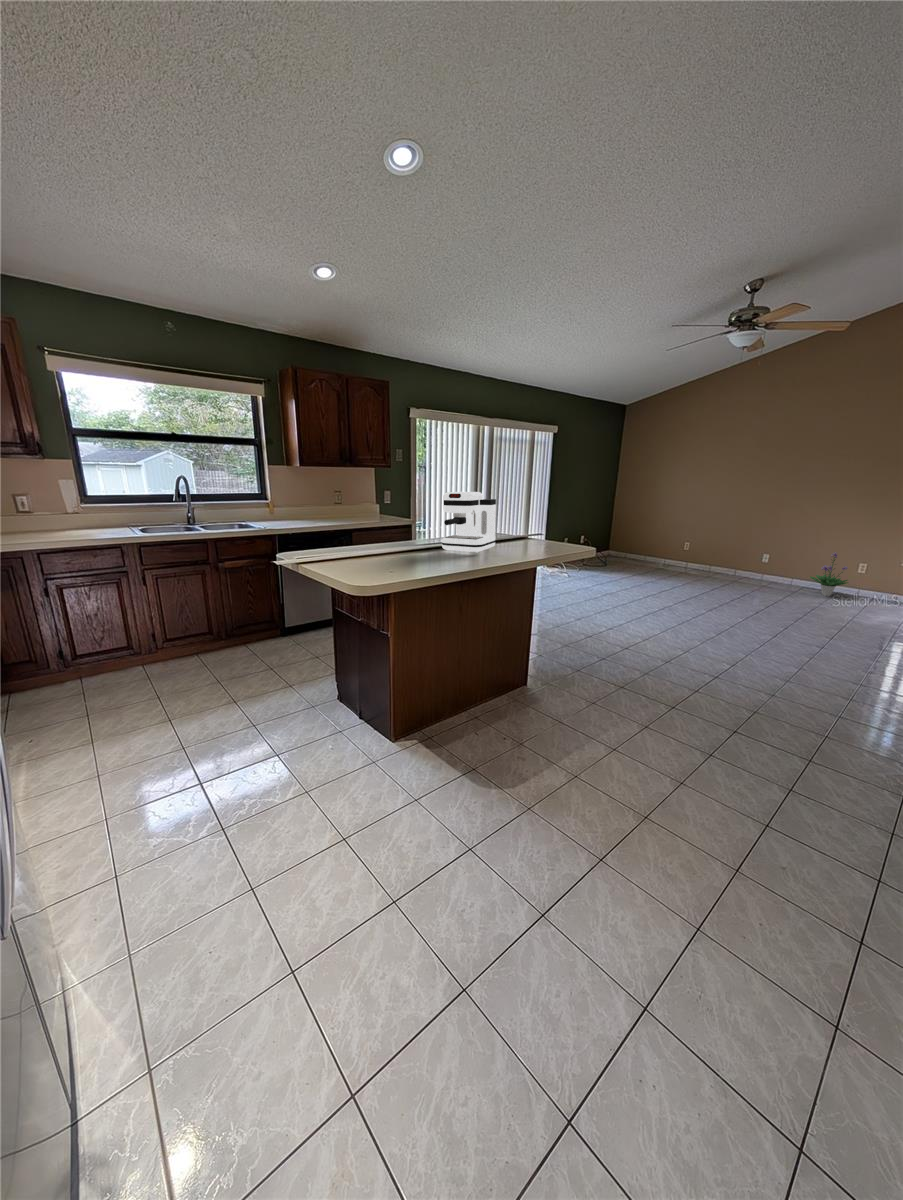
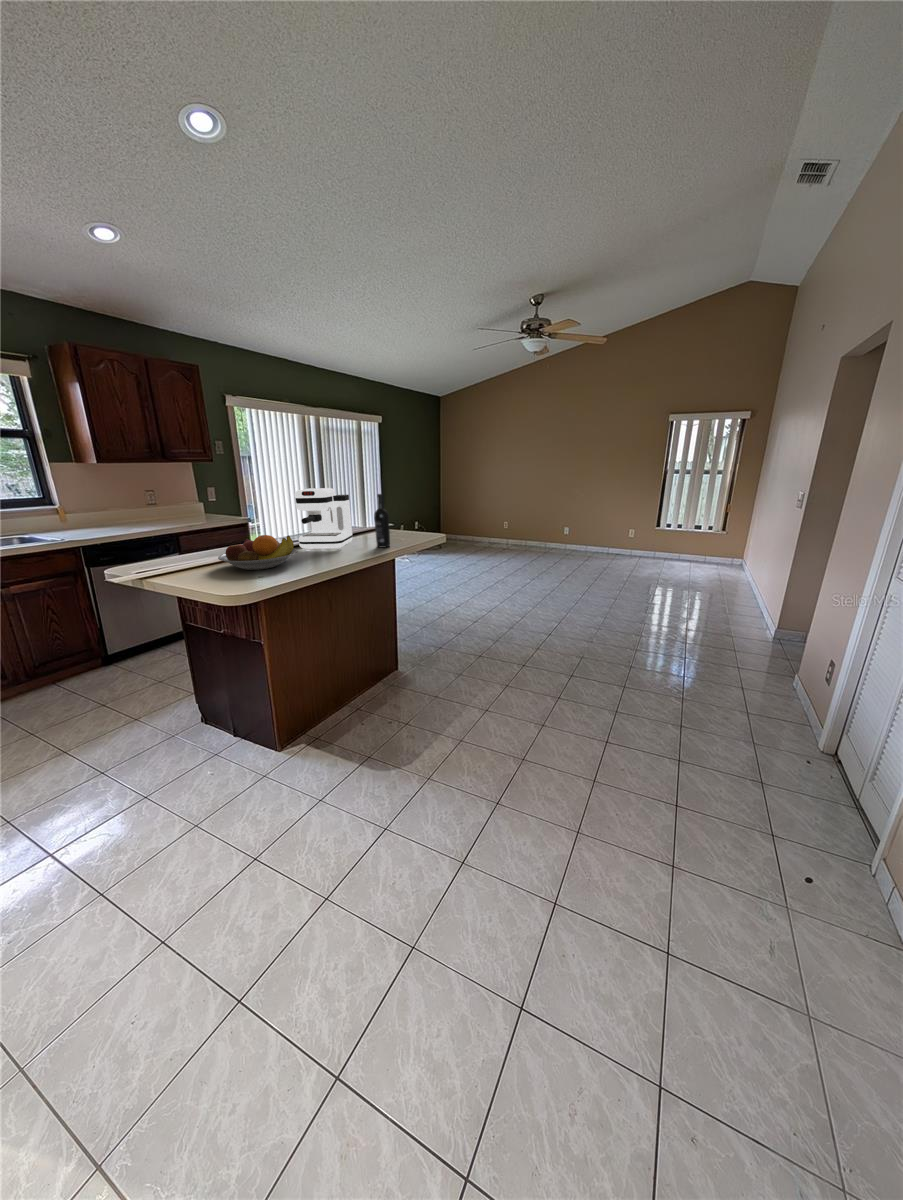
wine bottle: none [517,499,533,555] -> present [374,494,390,548]
fruit bowl: none [362,533,433,565] -> present [218,535,297,570]
potted plant: present [810,552,848,596] -> none [599,522,626,558]

